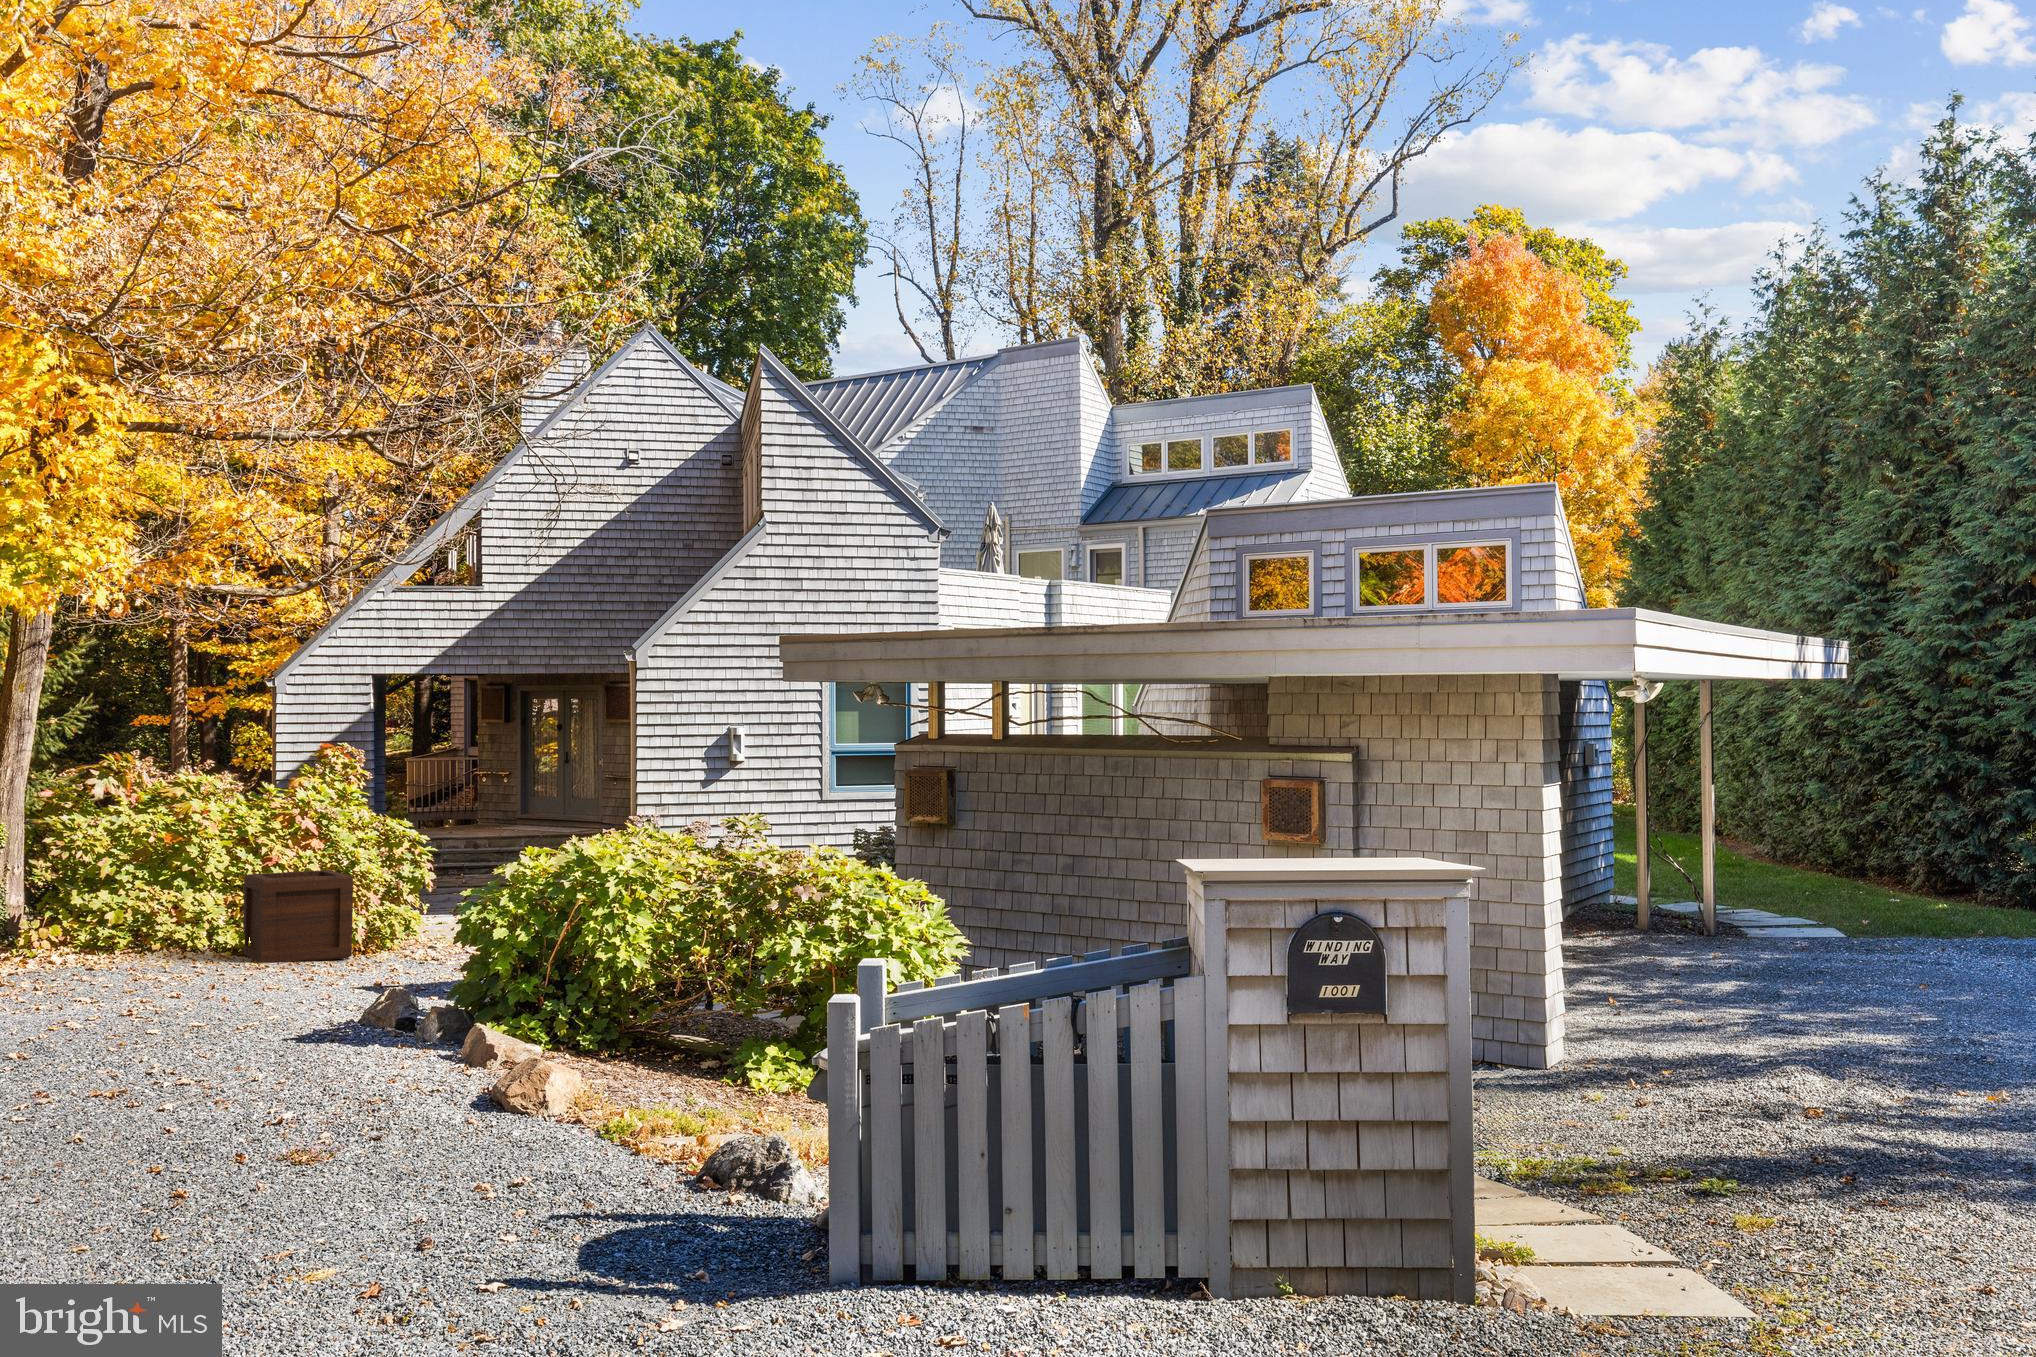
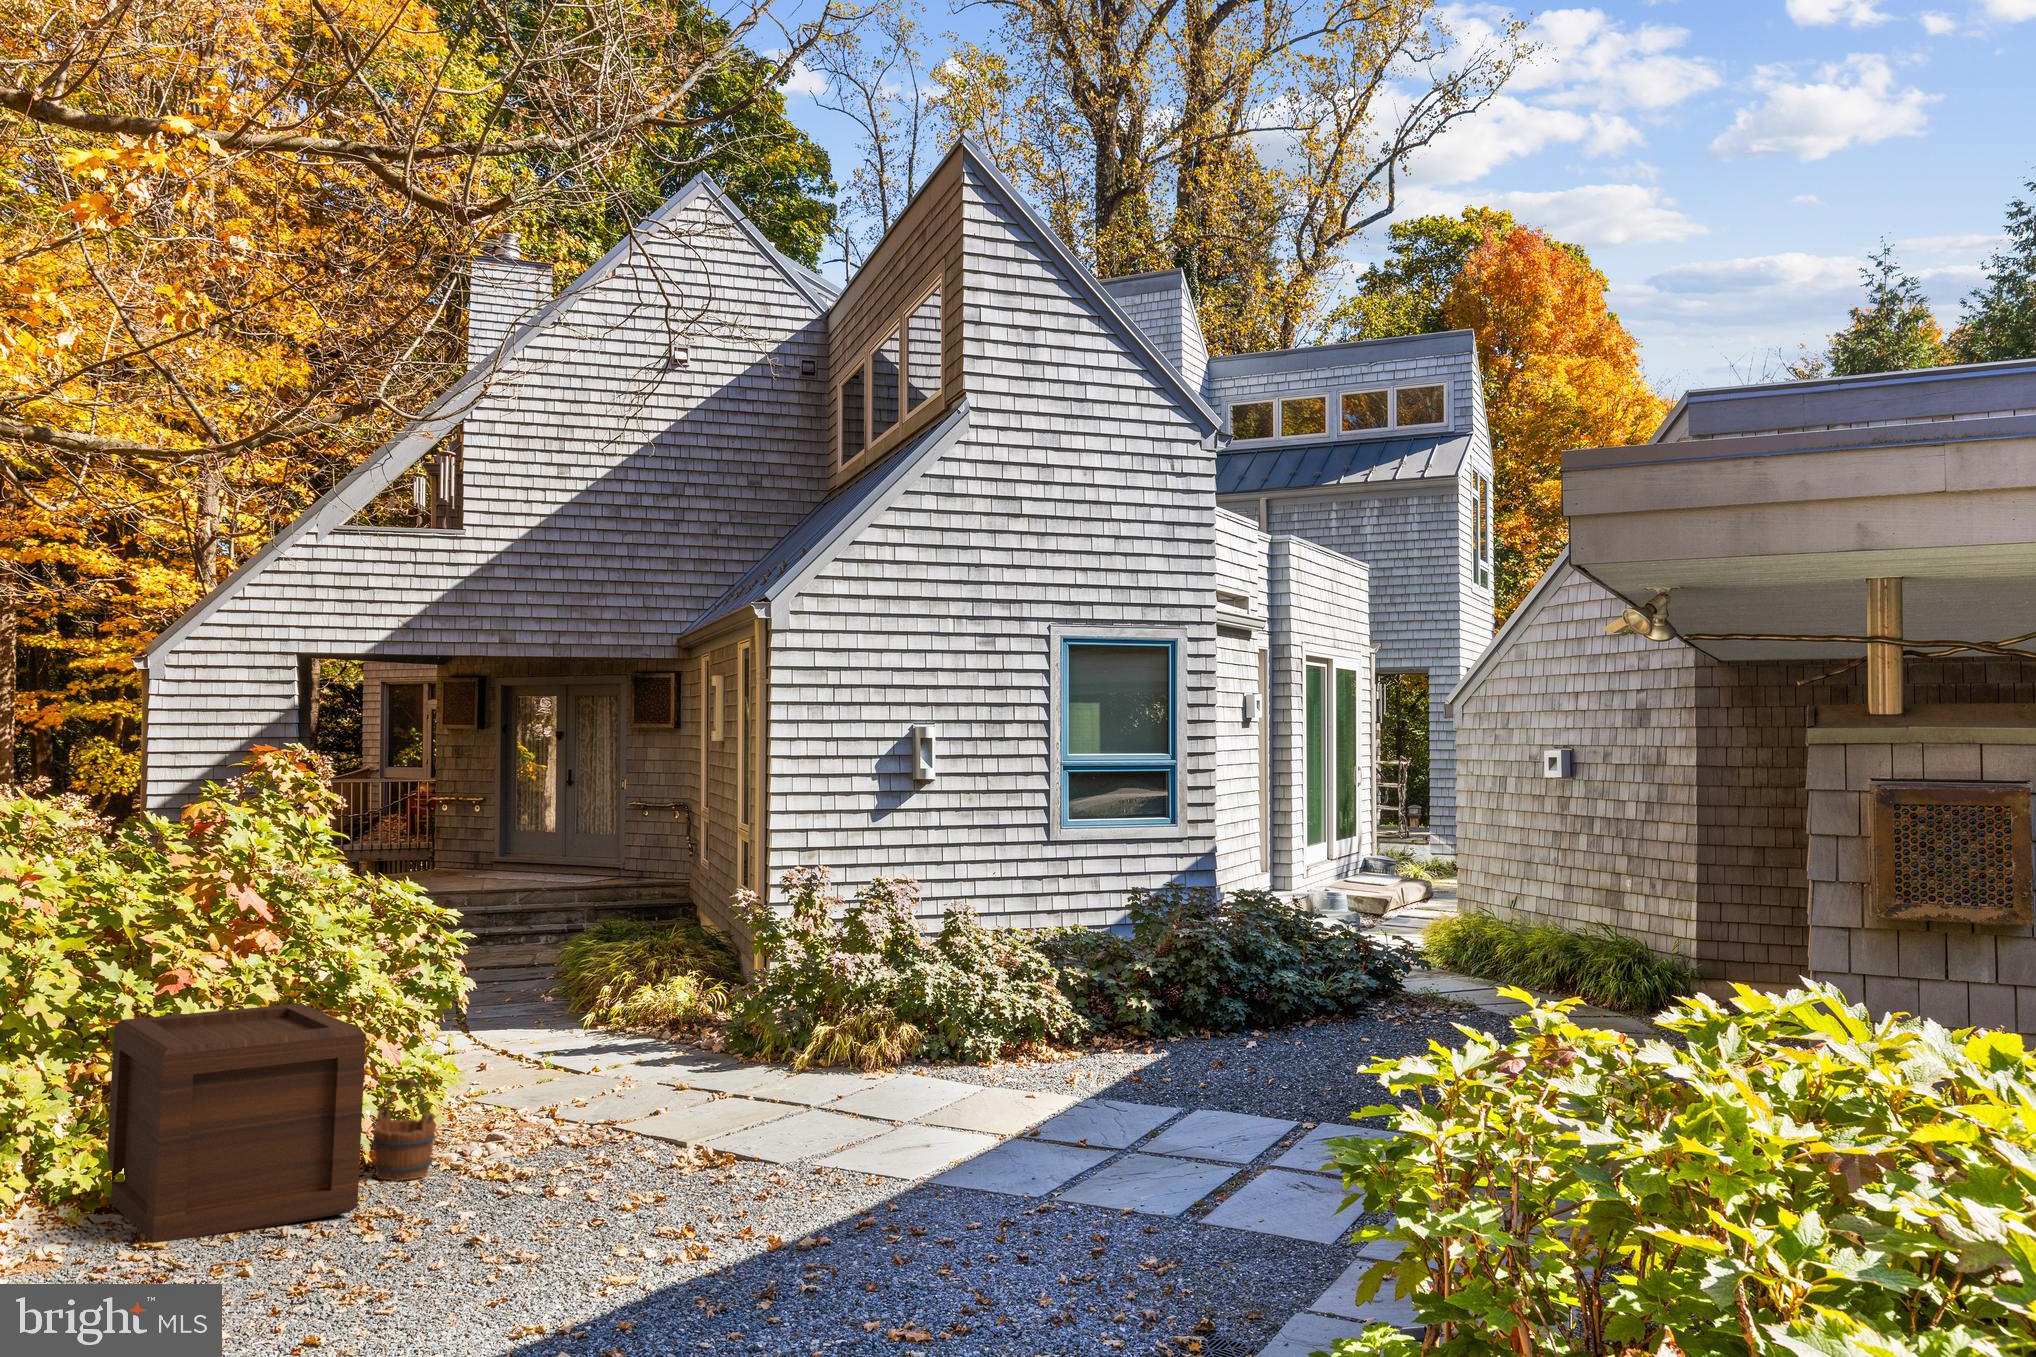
wooden bucket: none [366,907,396,954] -> present [373,1078,435,1181]

